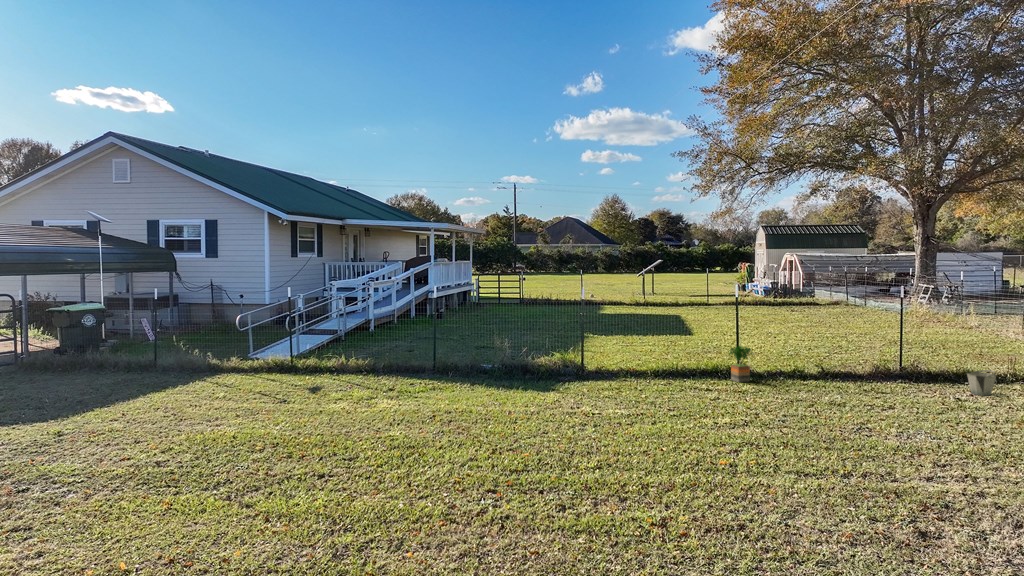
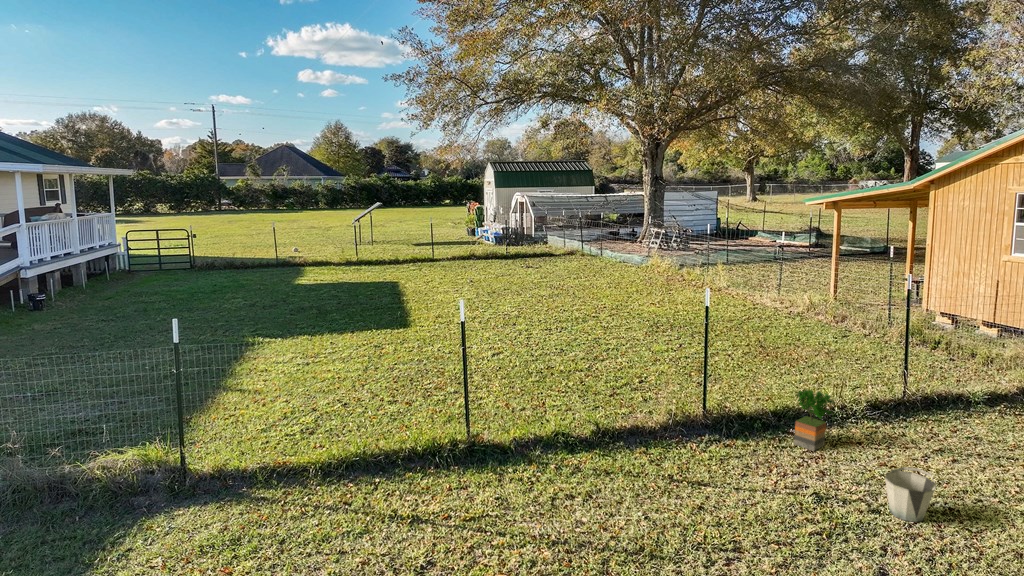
potted tree: present [730,346,754,382] -> present [794,390,835,451]

